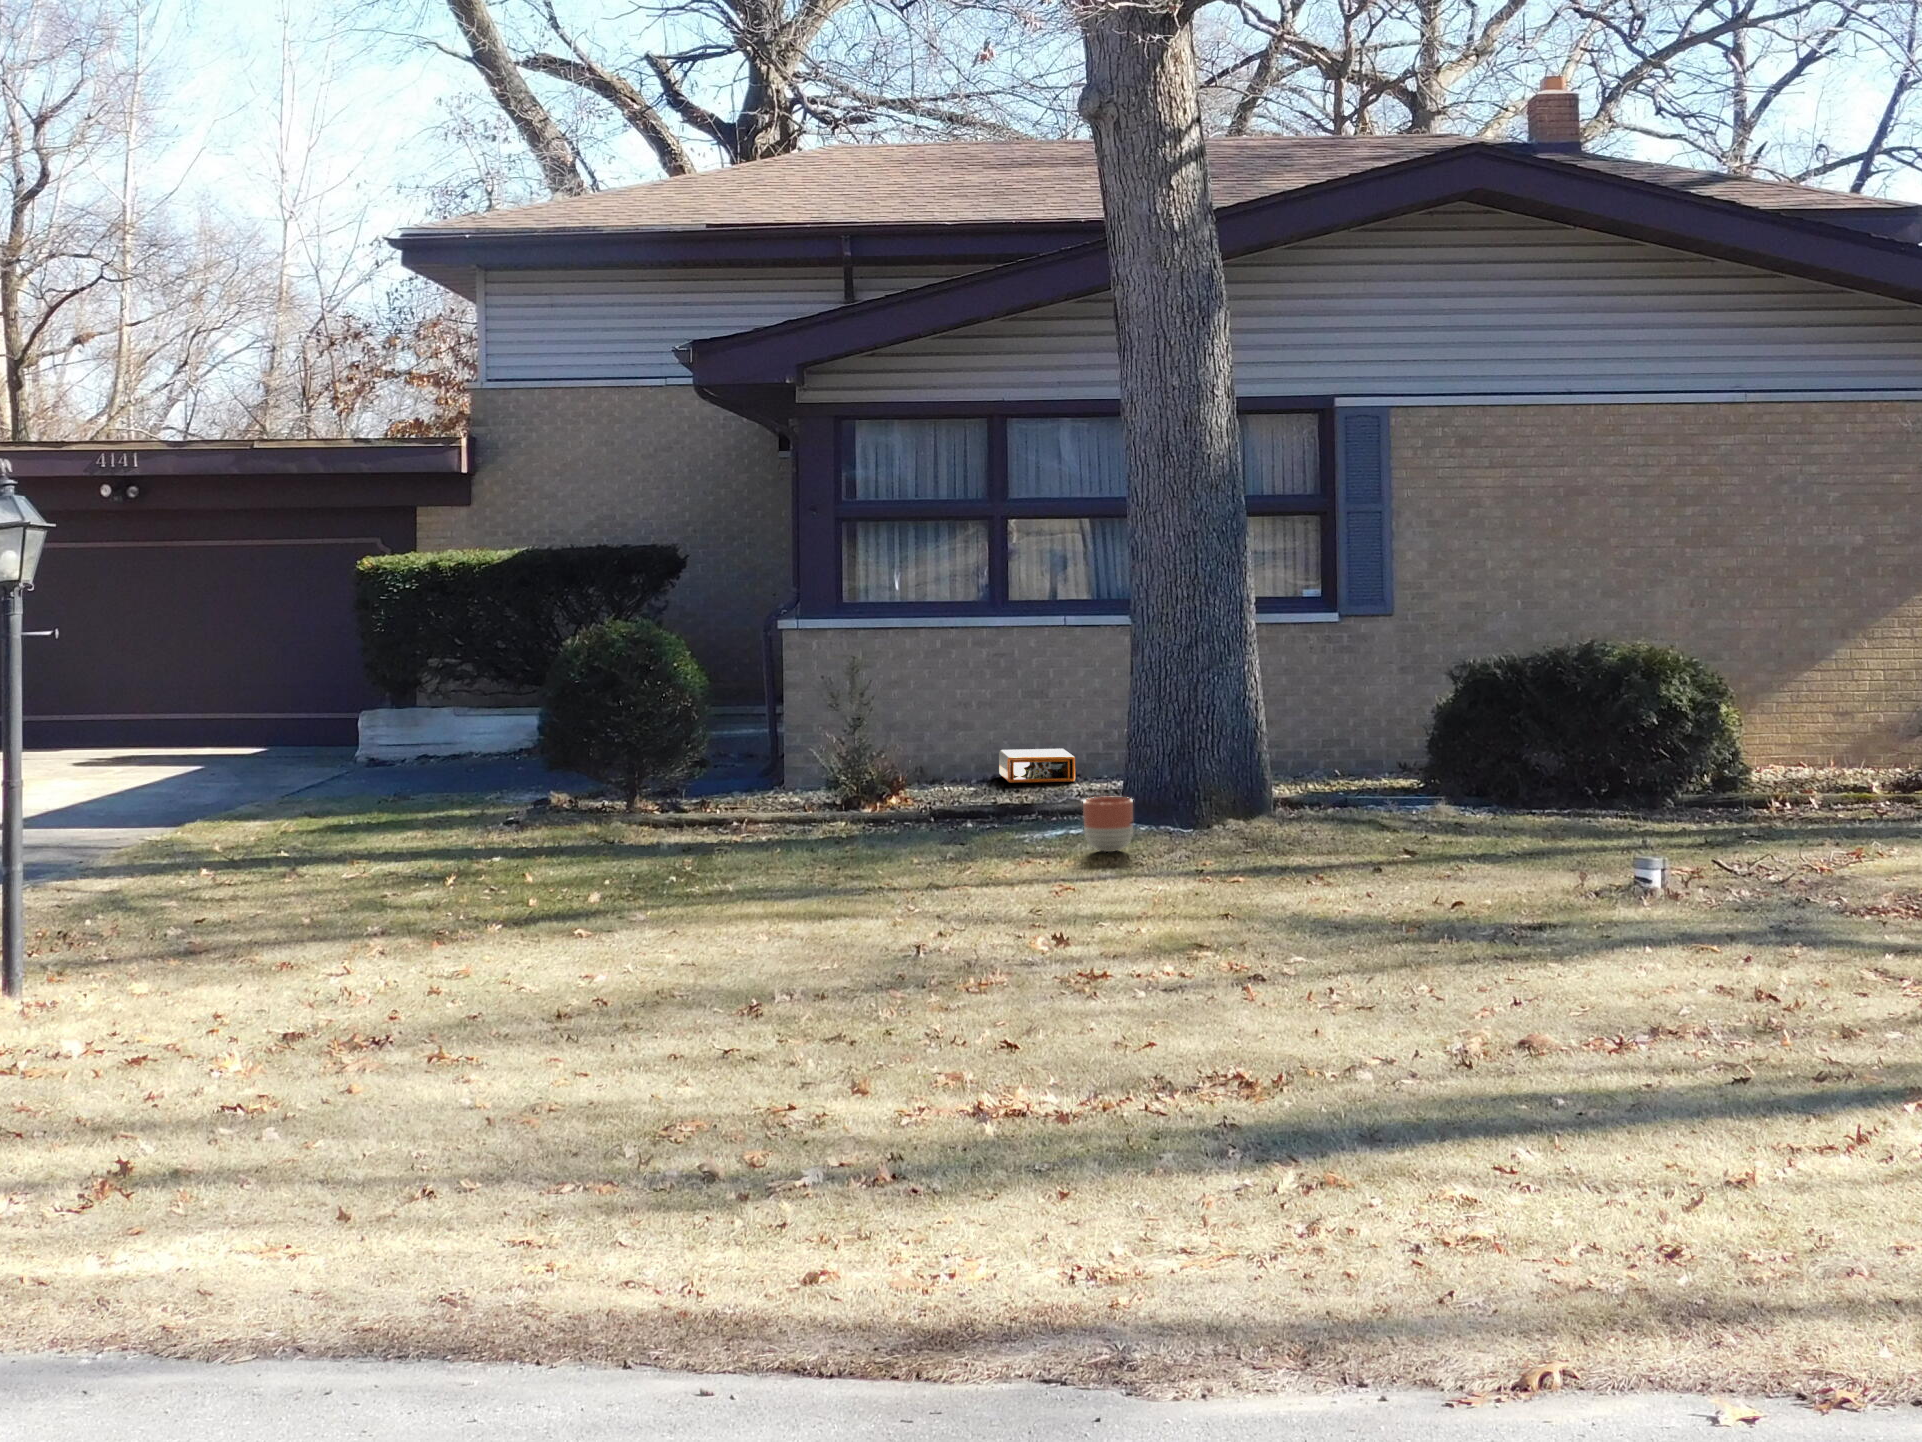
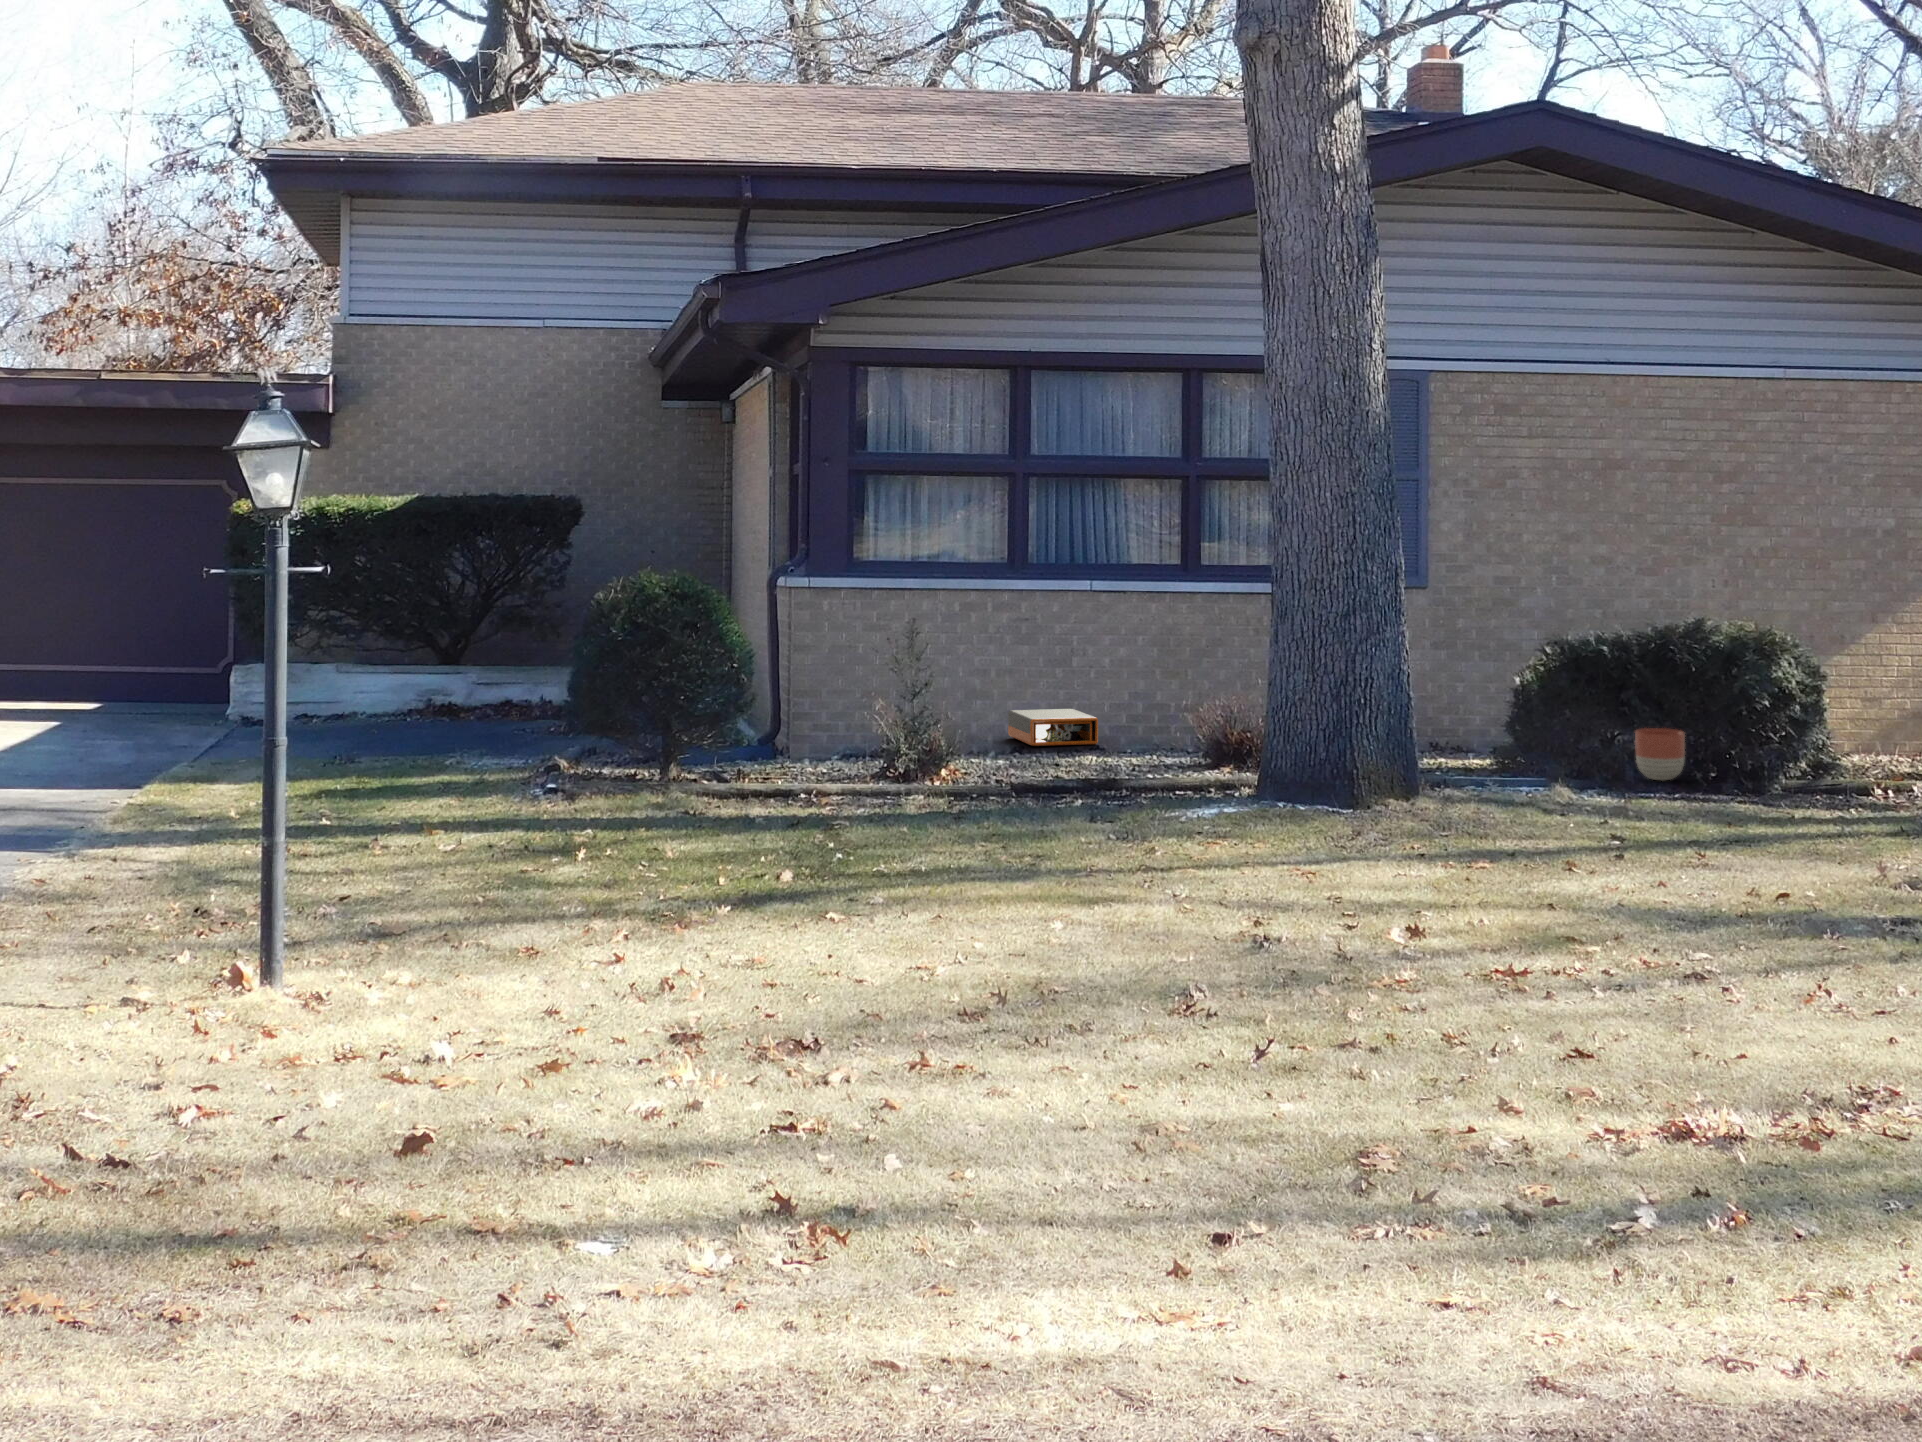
planter: present [1083,797,1133,852] -> present [1635,728,1685,780]

